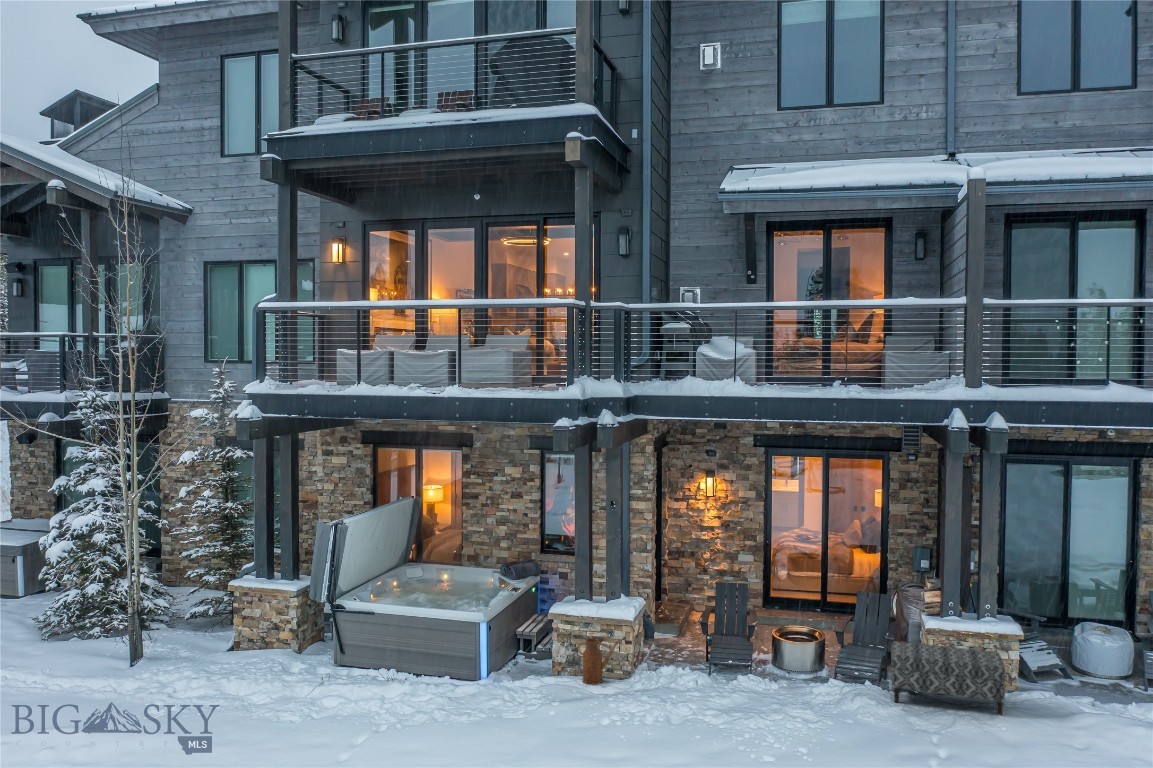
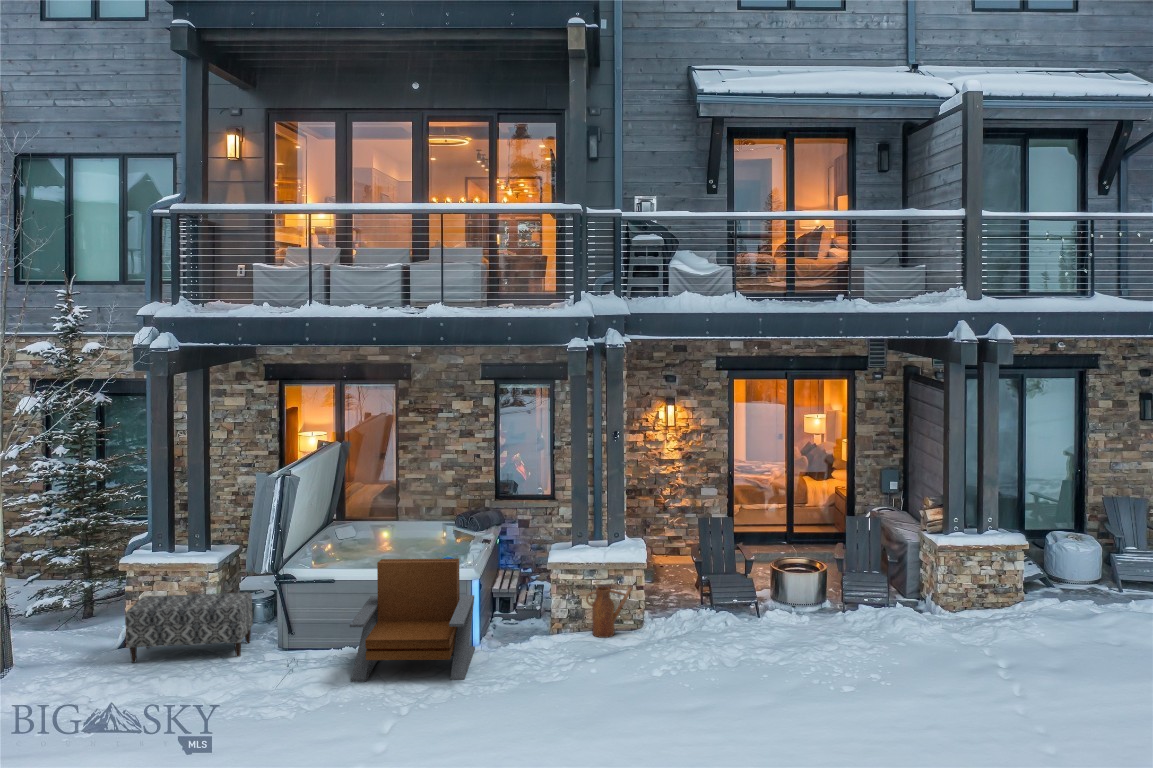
lounge chair: none [361,598,478,710] -> present [350,559,475,682]
bench: present [891,641,1005,715] -> present [125,592,253,663]

